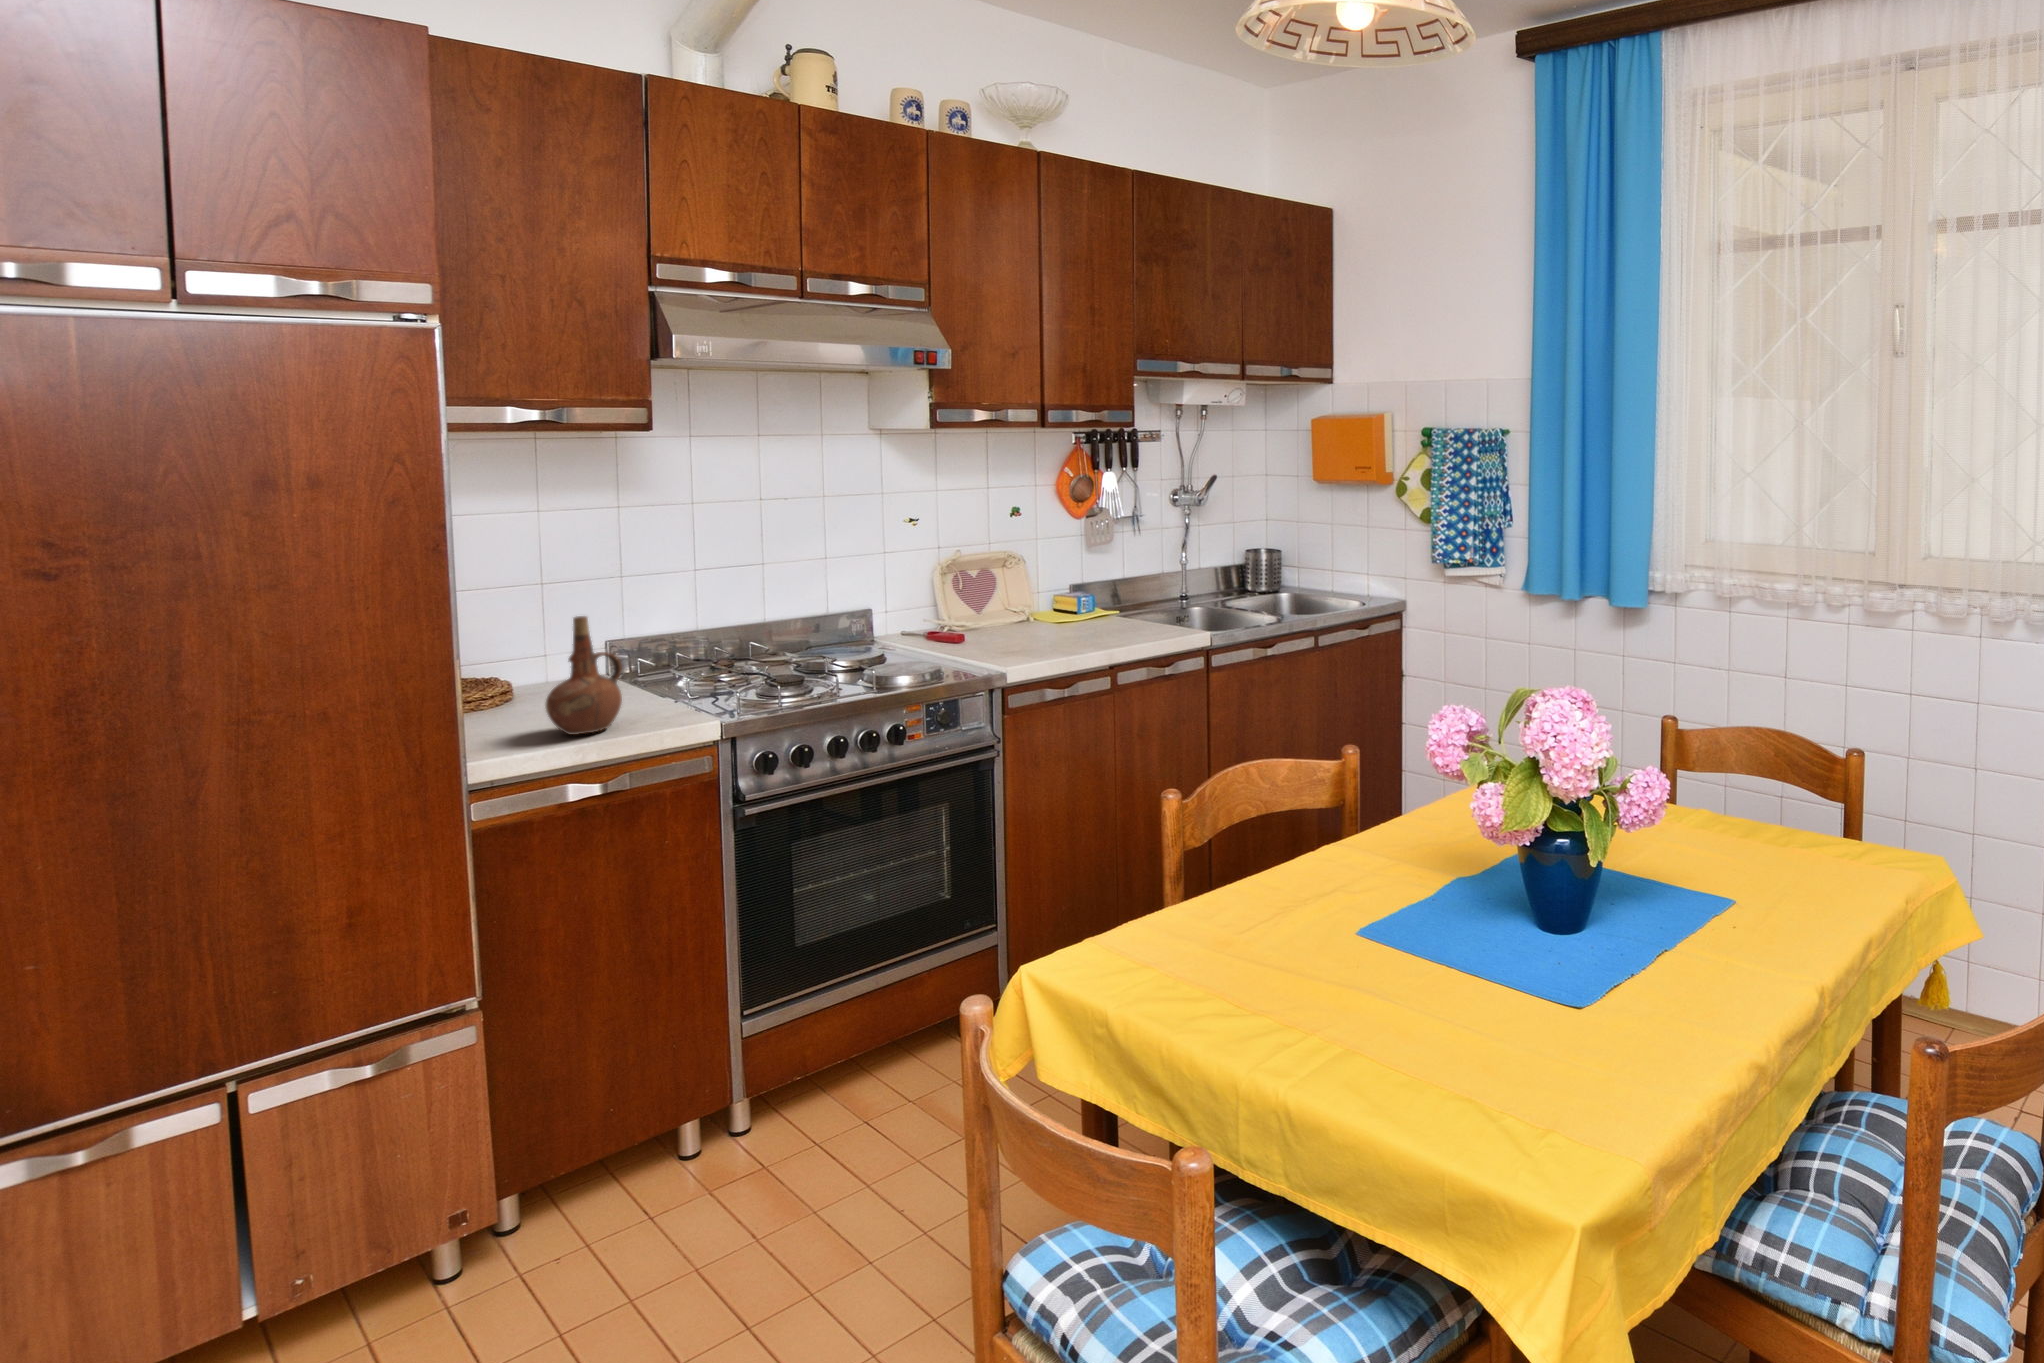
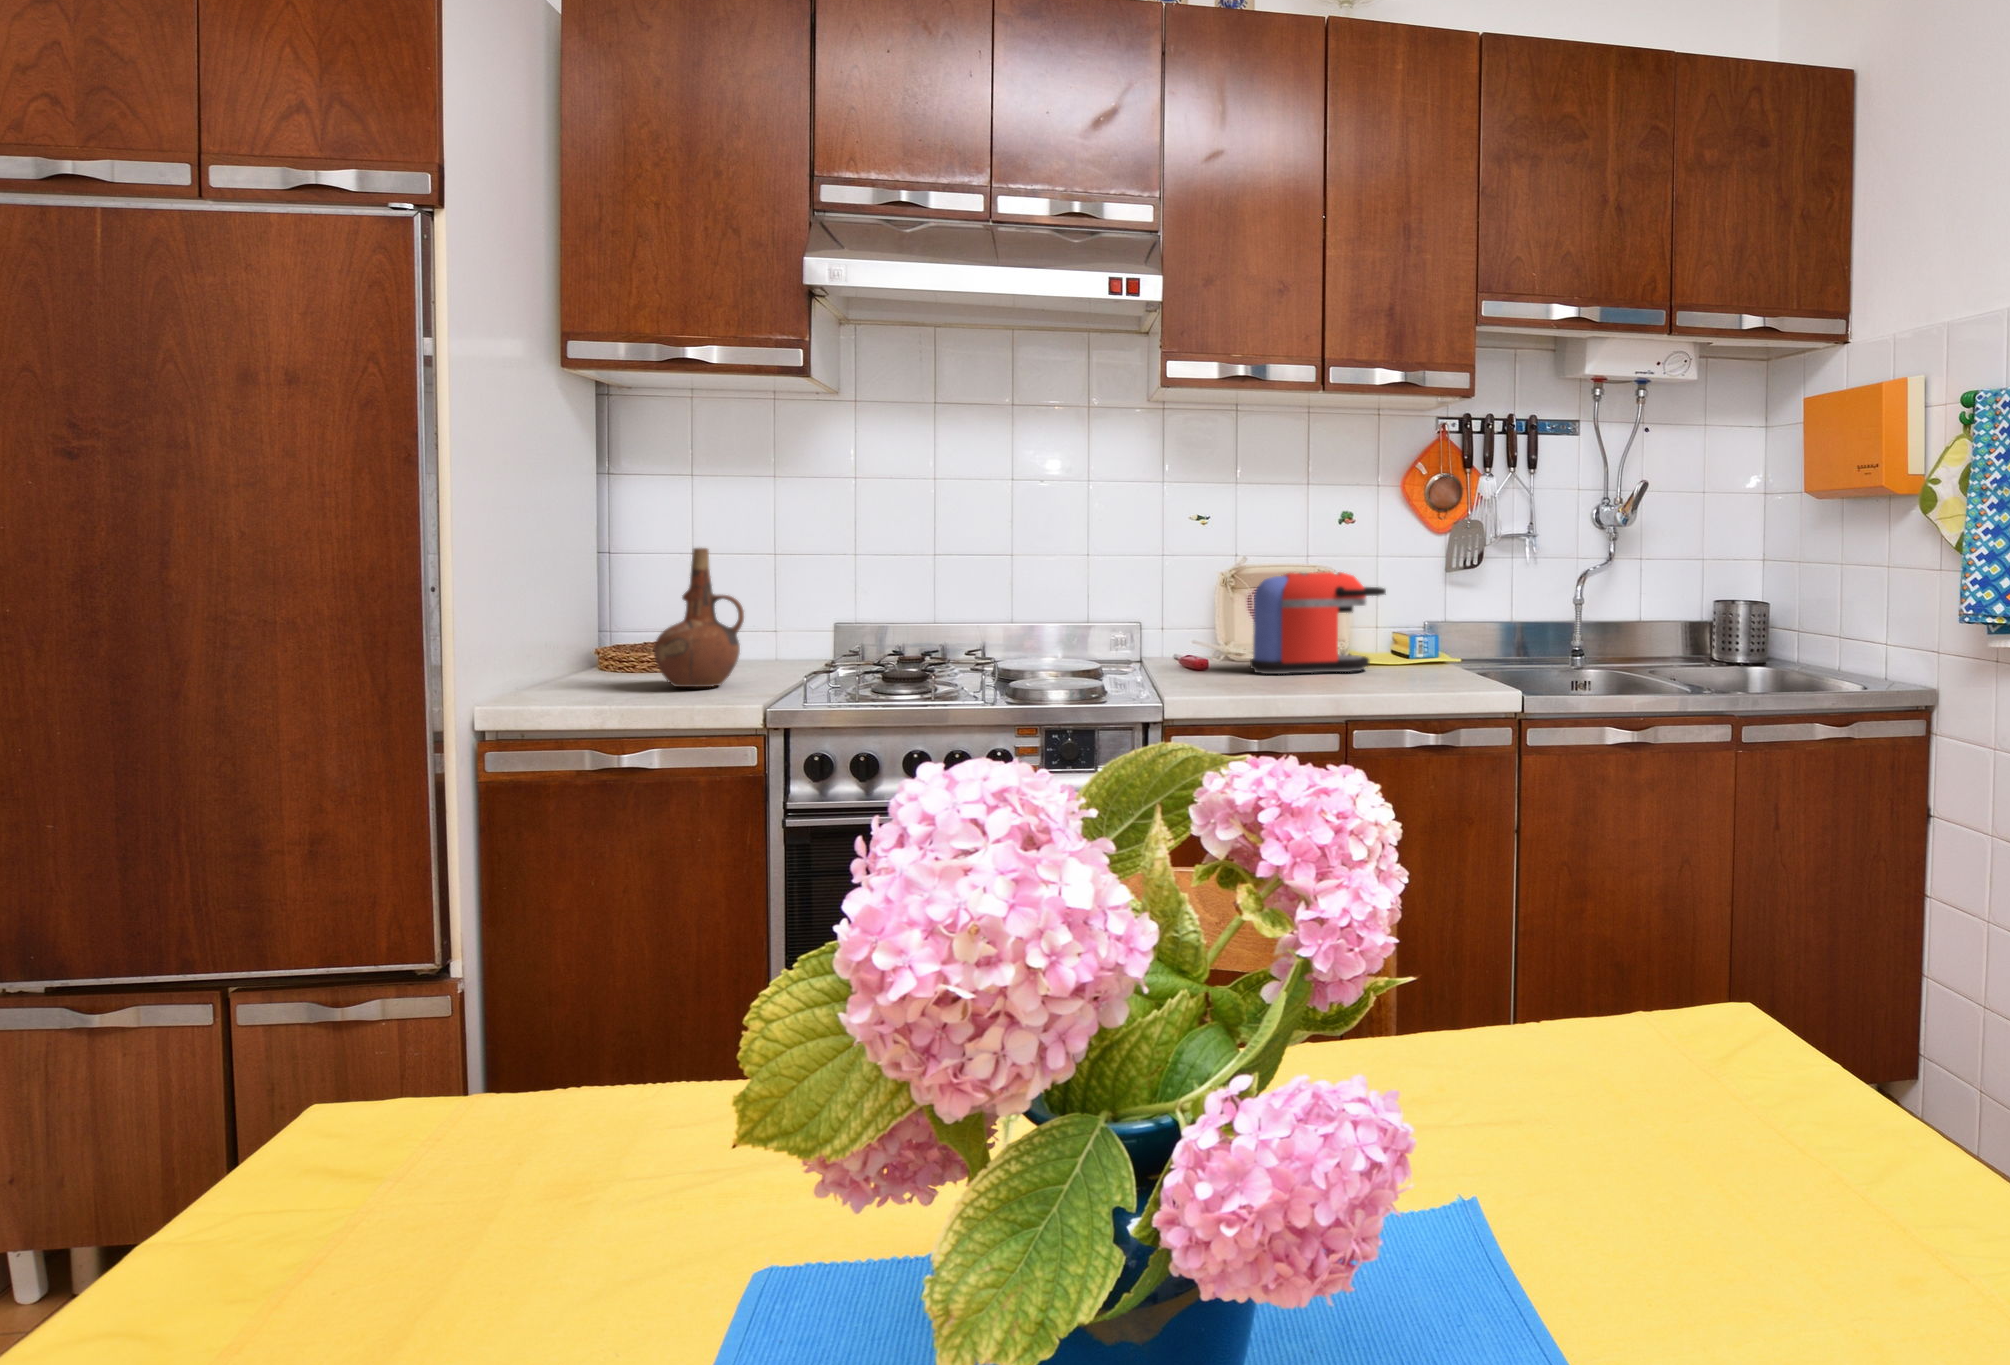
coffee maker: none [982,564,1070,646] -> present [1250,572,1386,674]

